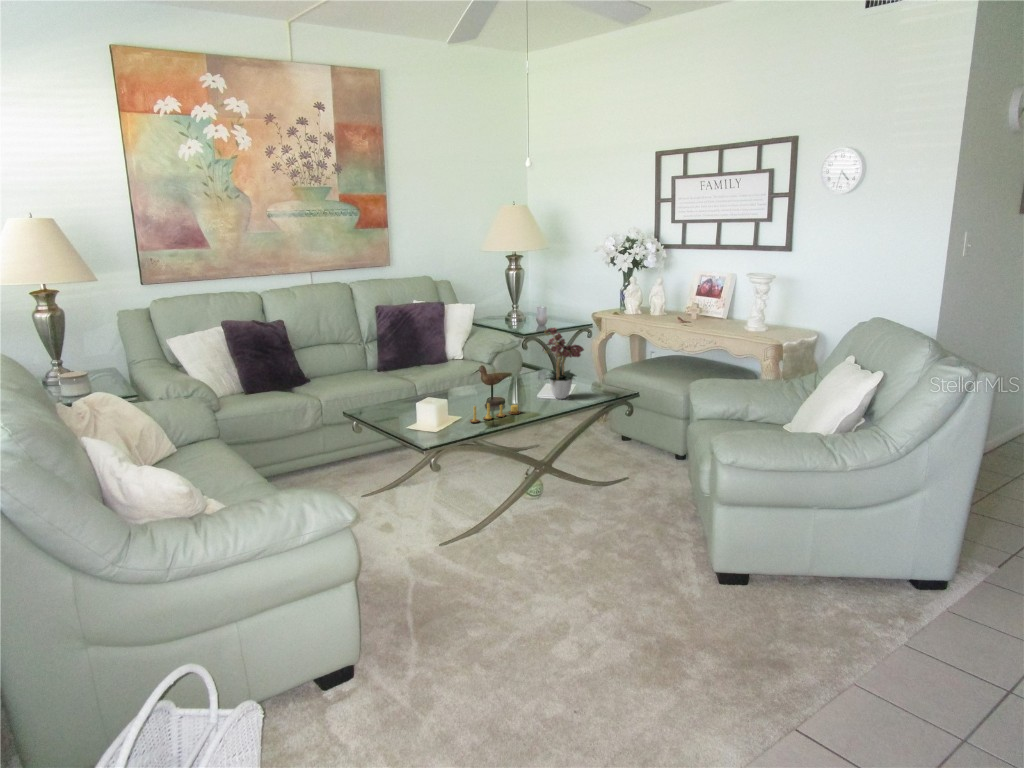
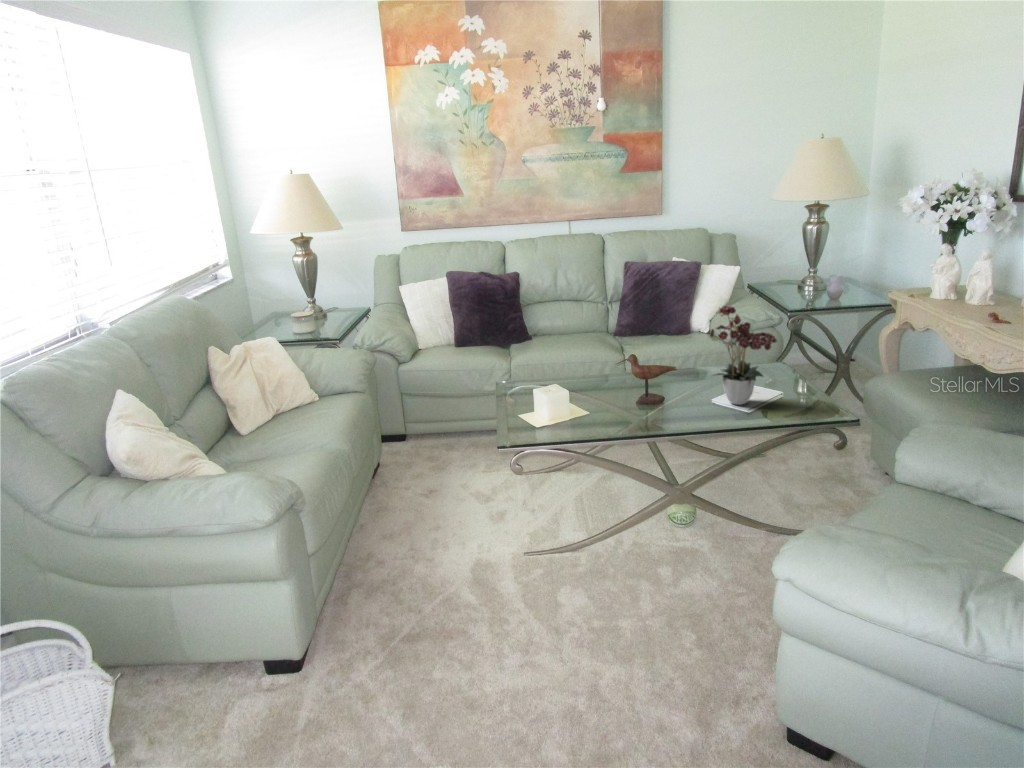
candle: present [470,403,520,422] -> none [584,395,659,419]

